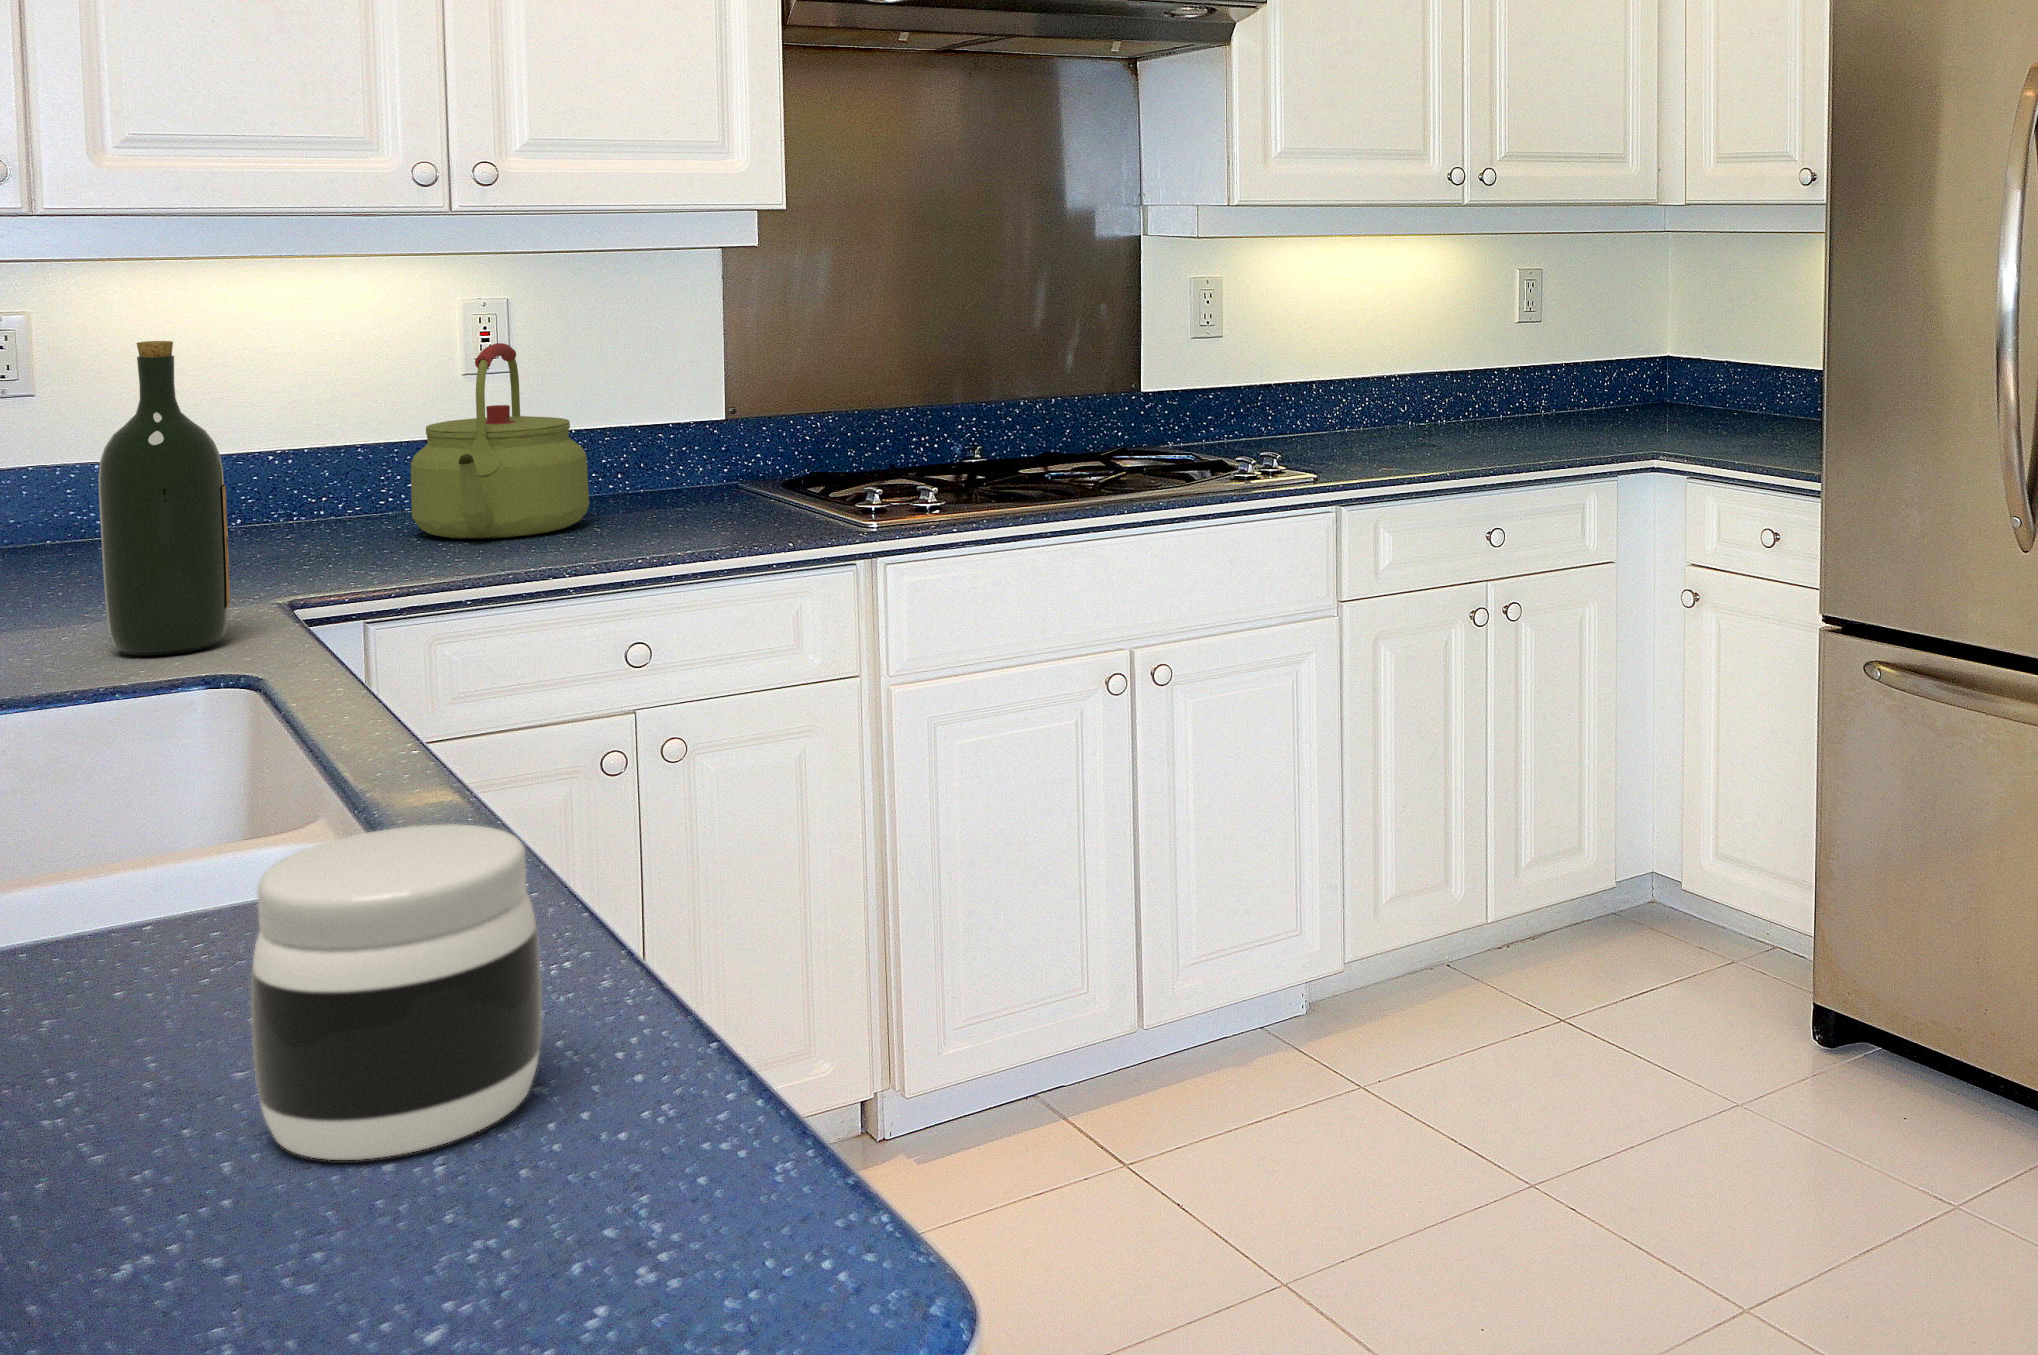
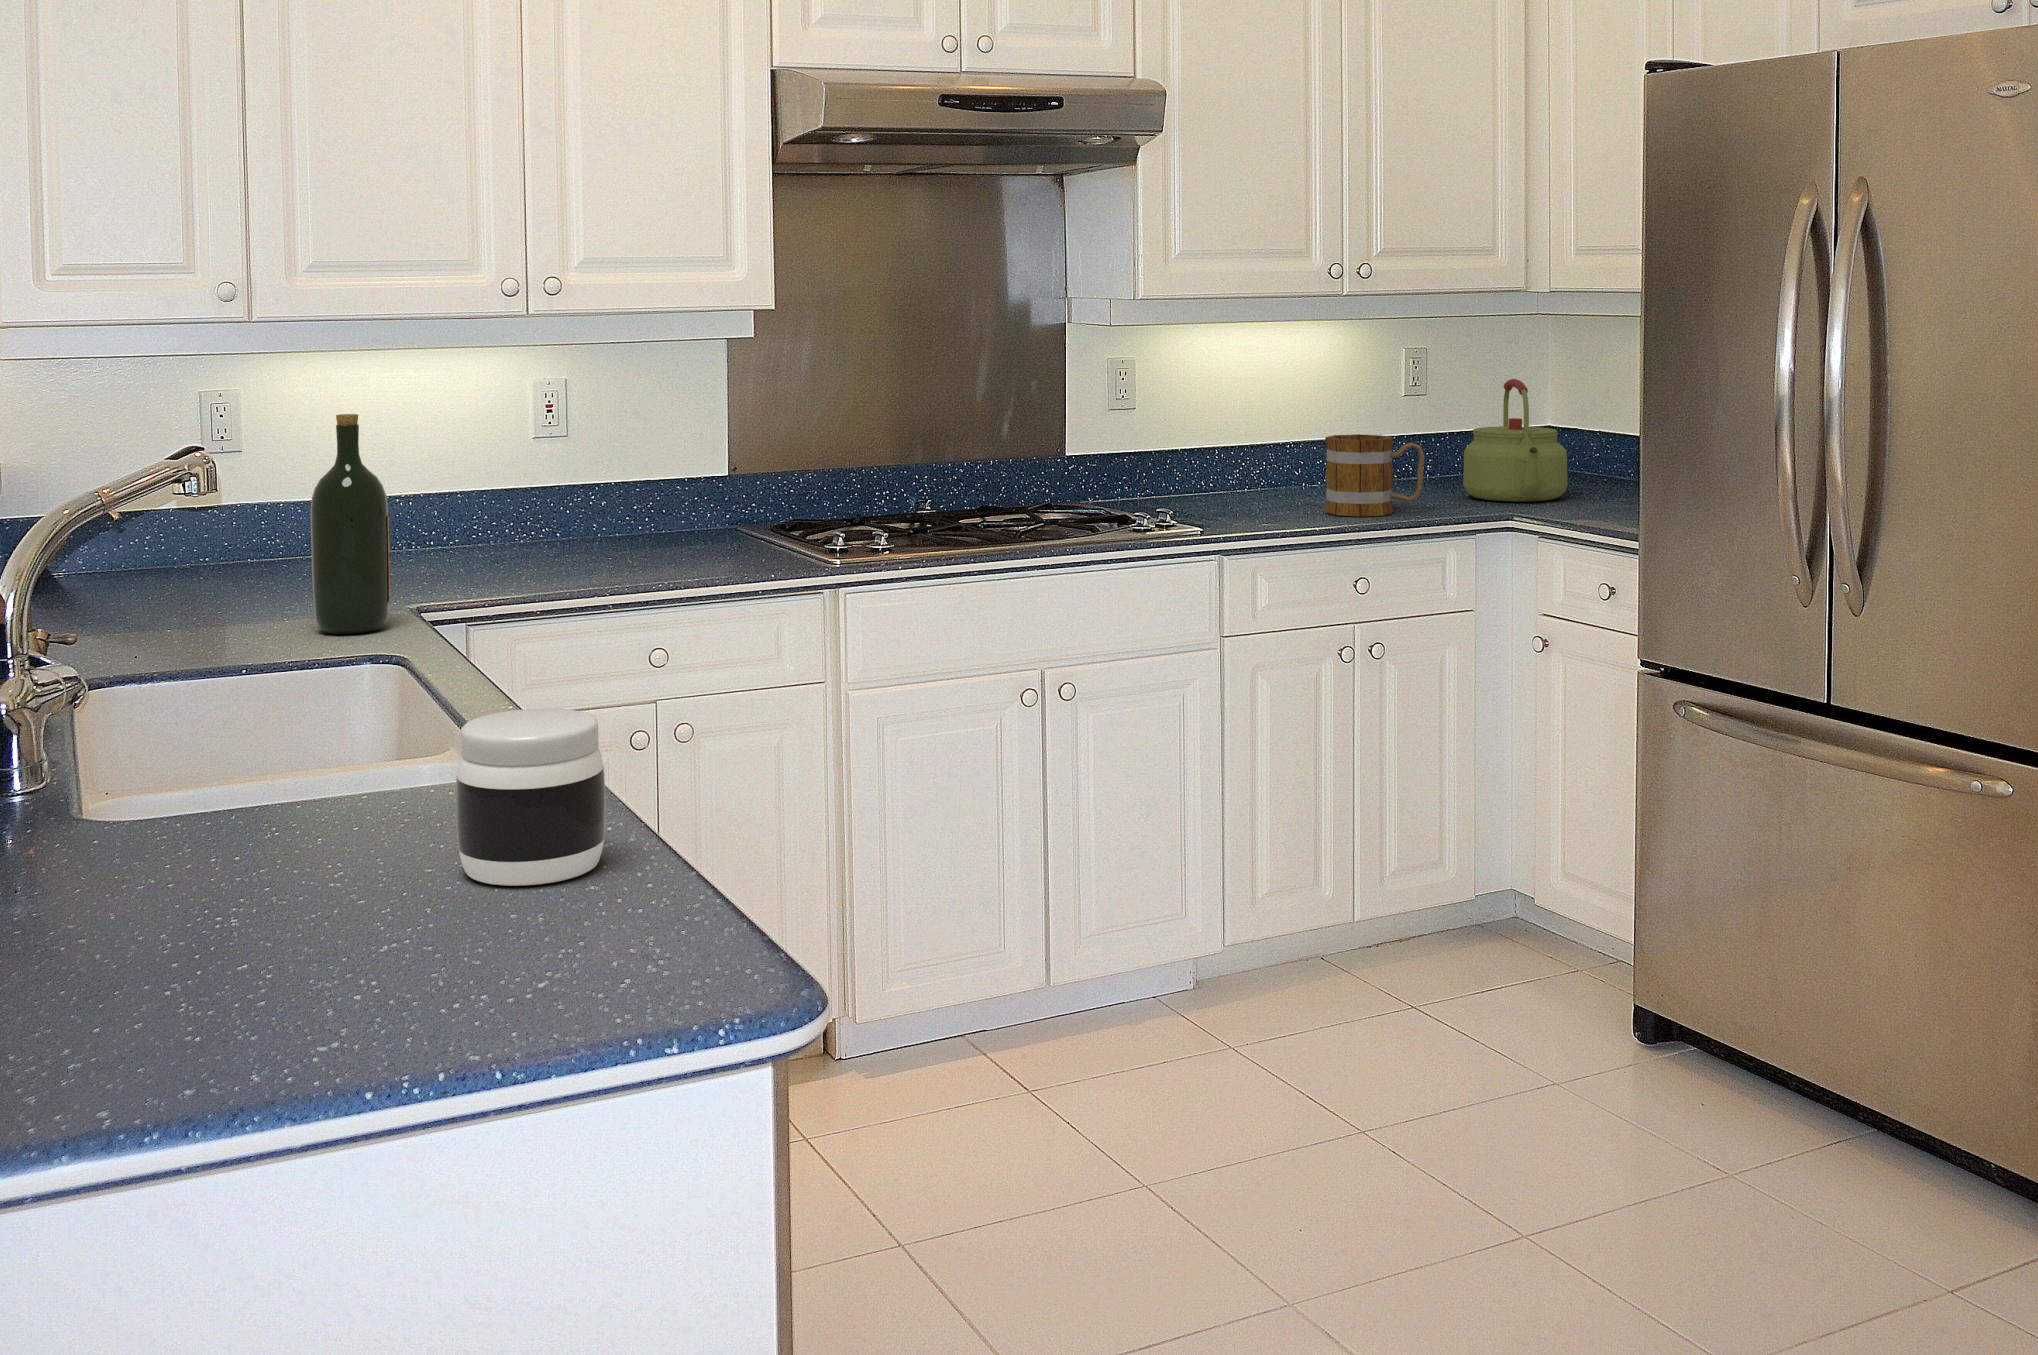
kettle: present [411,343,589,539] -> present [1463,379,1567,502]
mug: none [1451,364,1563,458] -> present [1325,434,1425,517]

